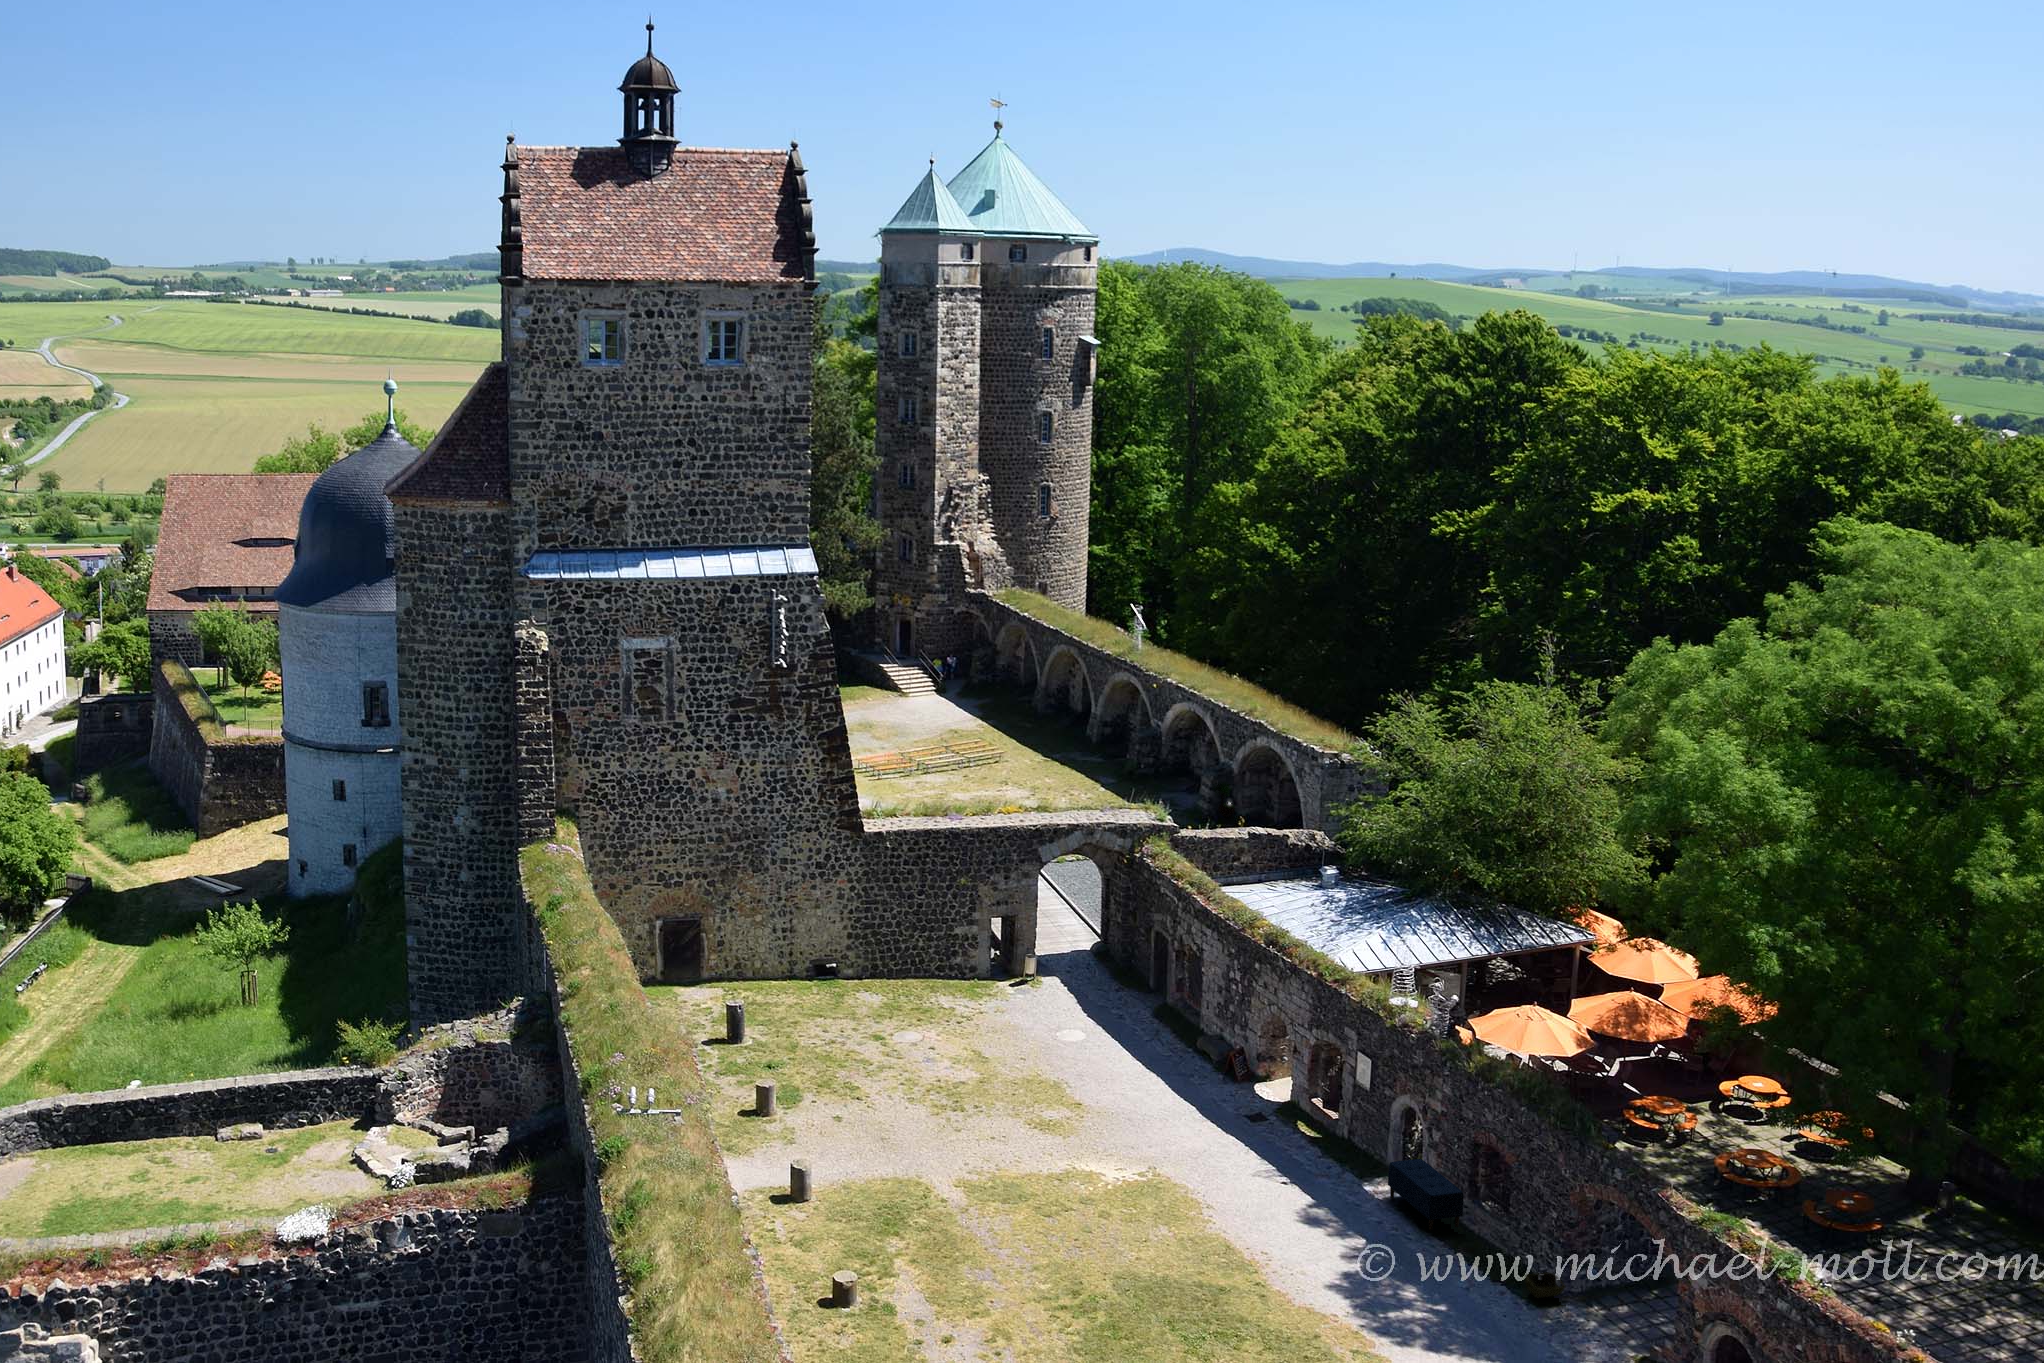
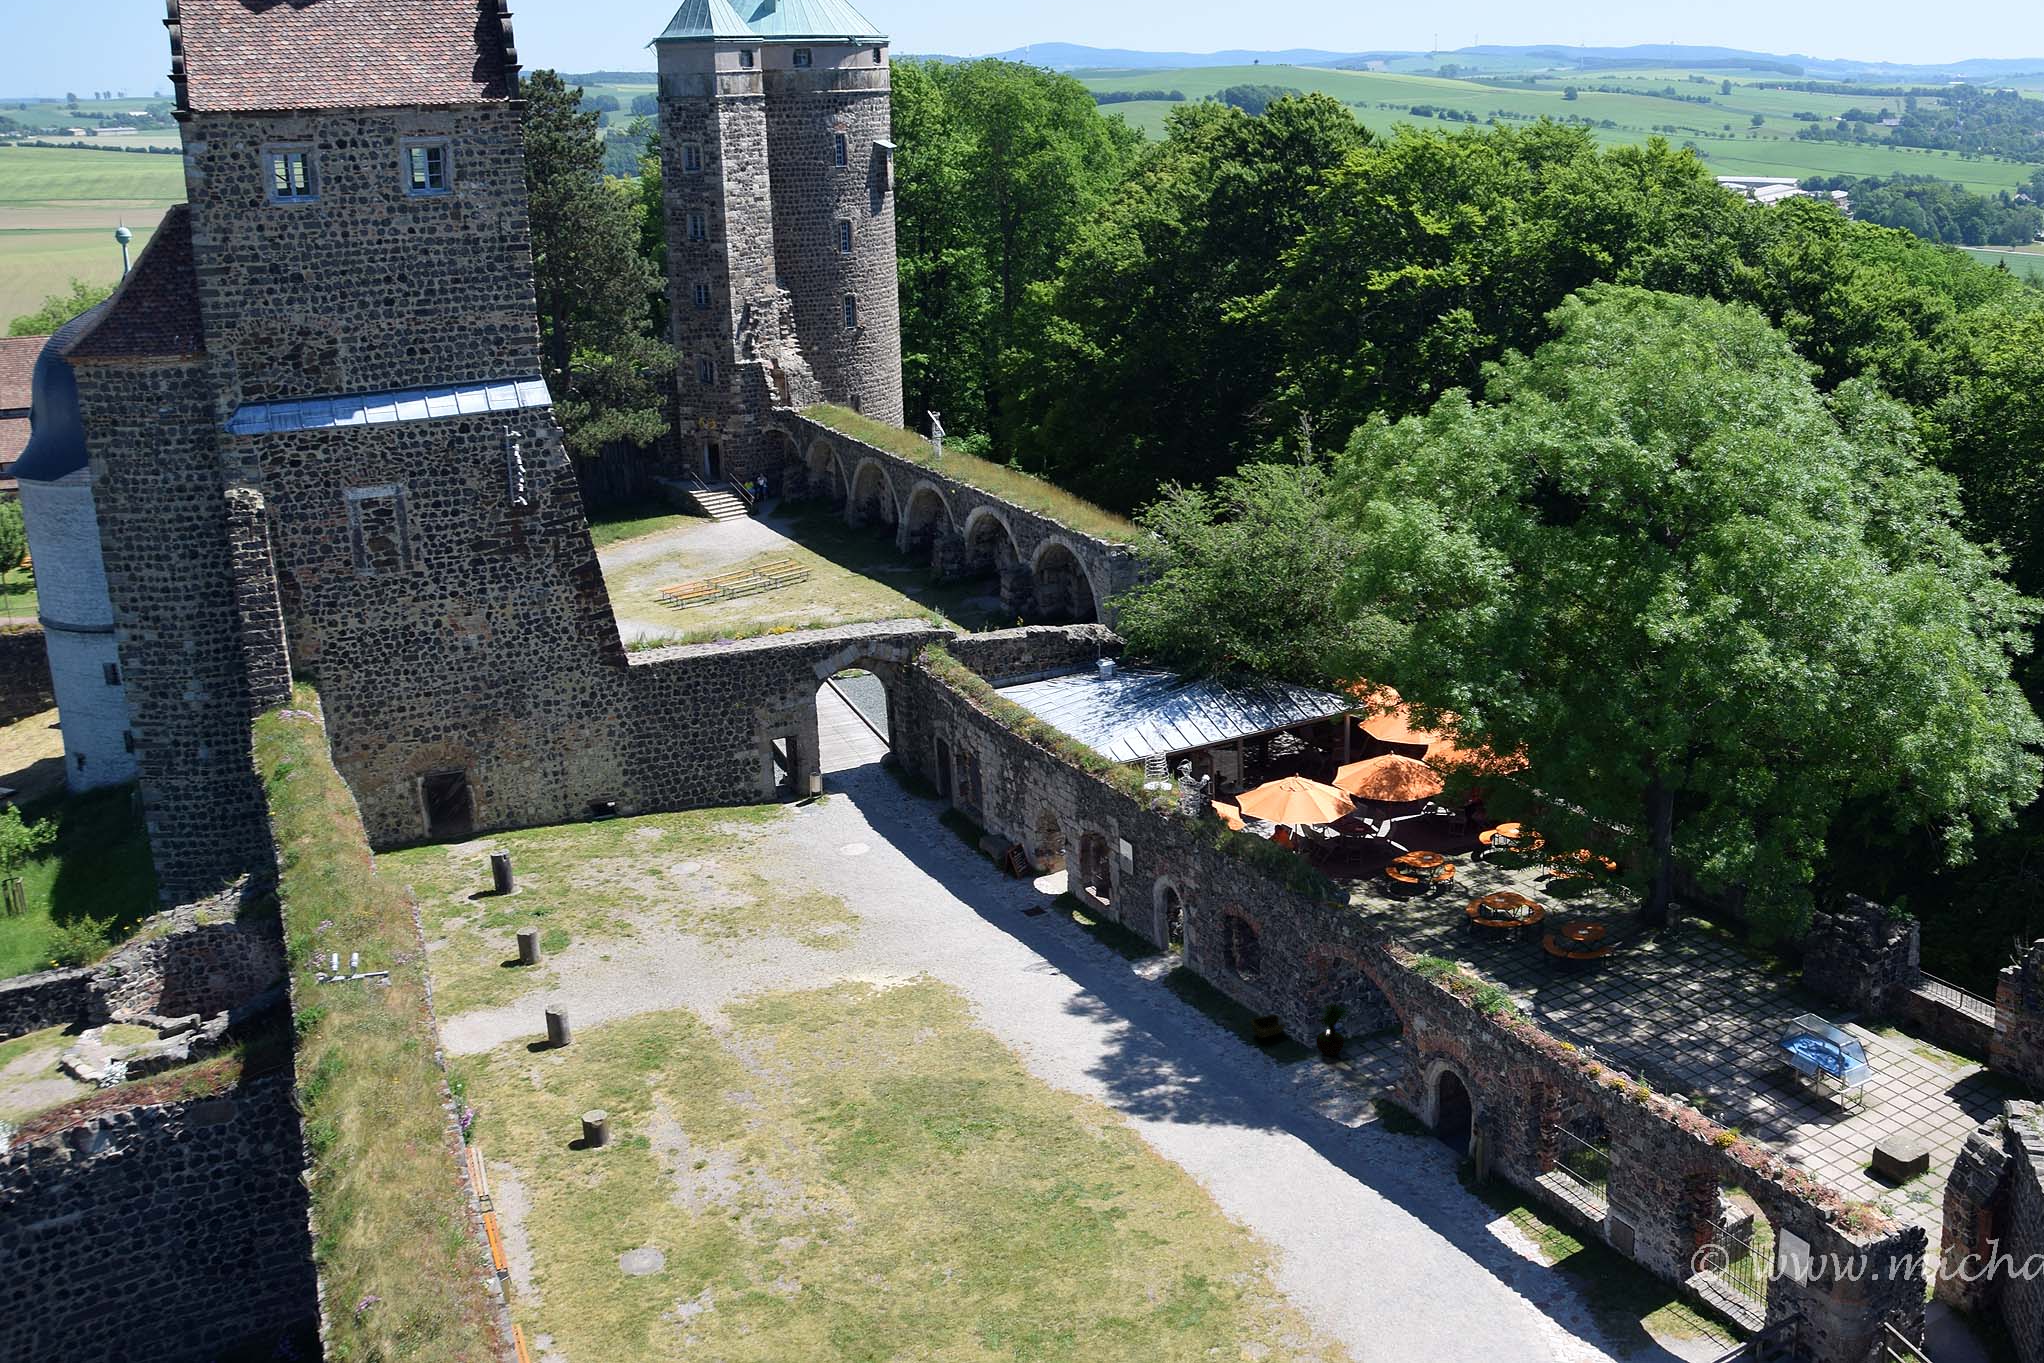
potted tree: present [1214,783,1235,817] -> present [1317,1002,1348,1056]
bench: present [1388,1159,1463,1230] -> none [1140,926,1204,990]

